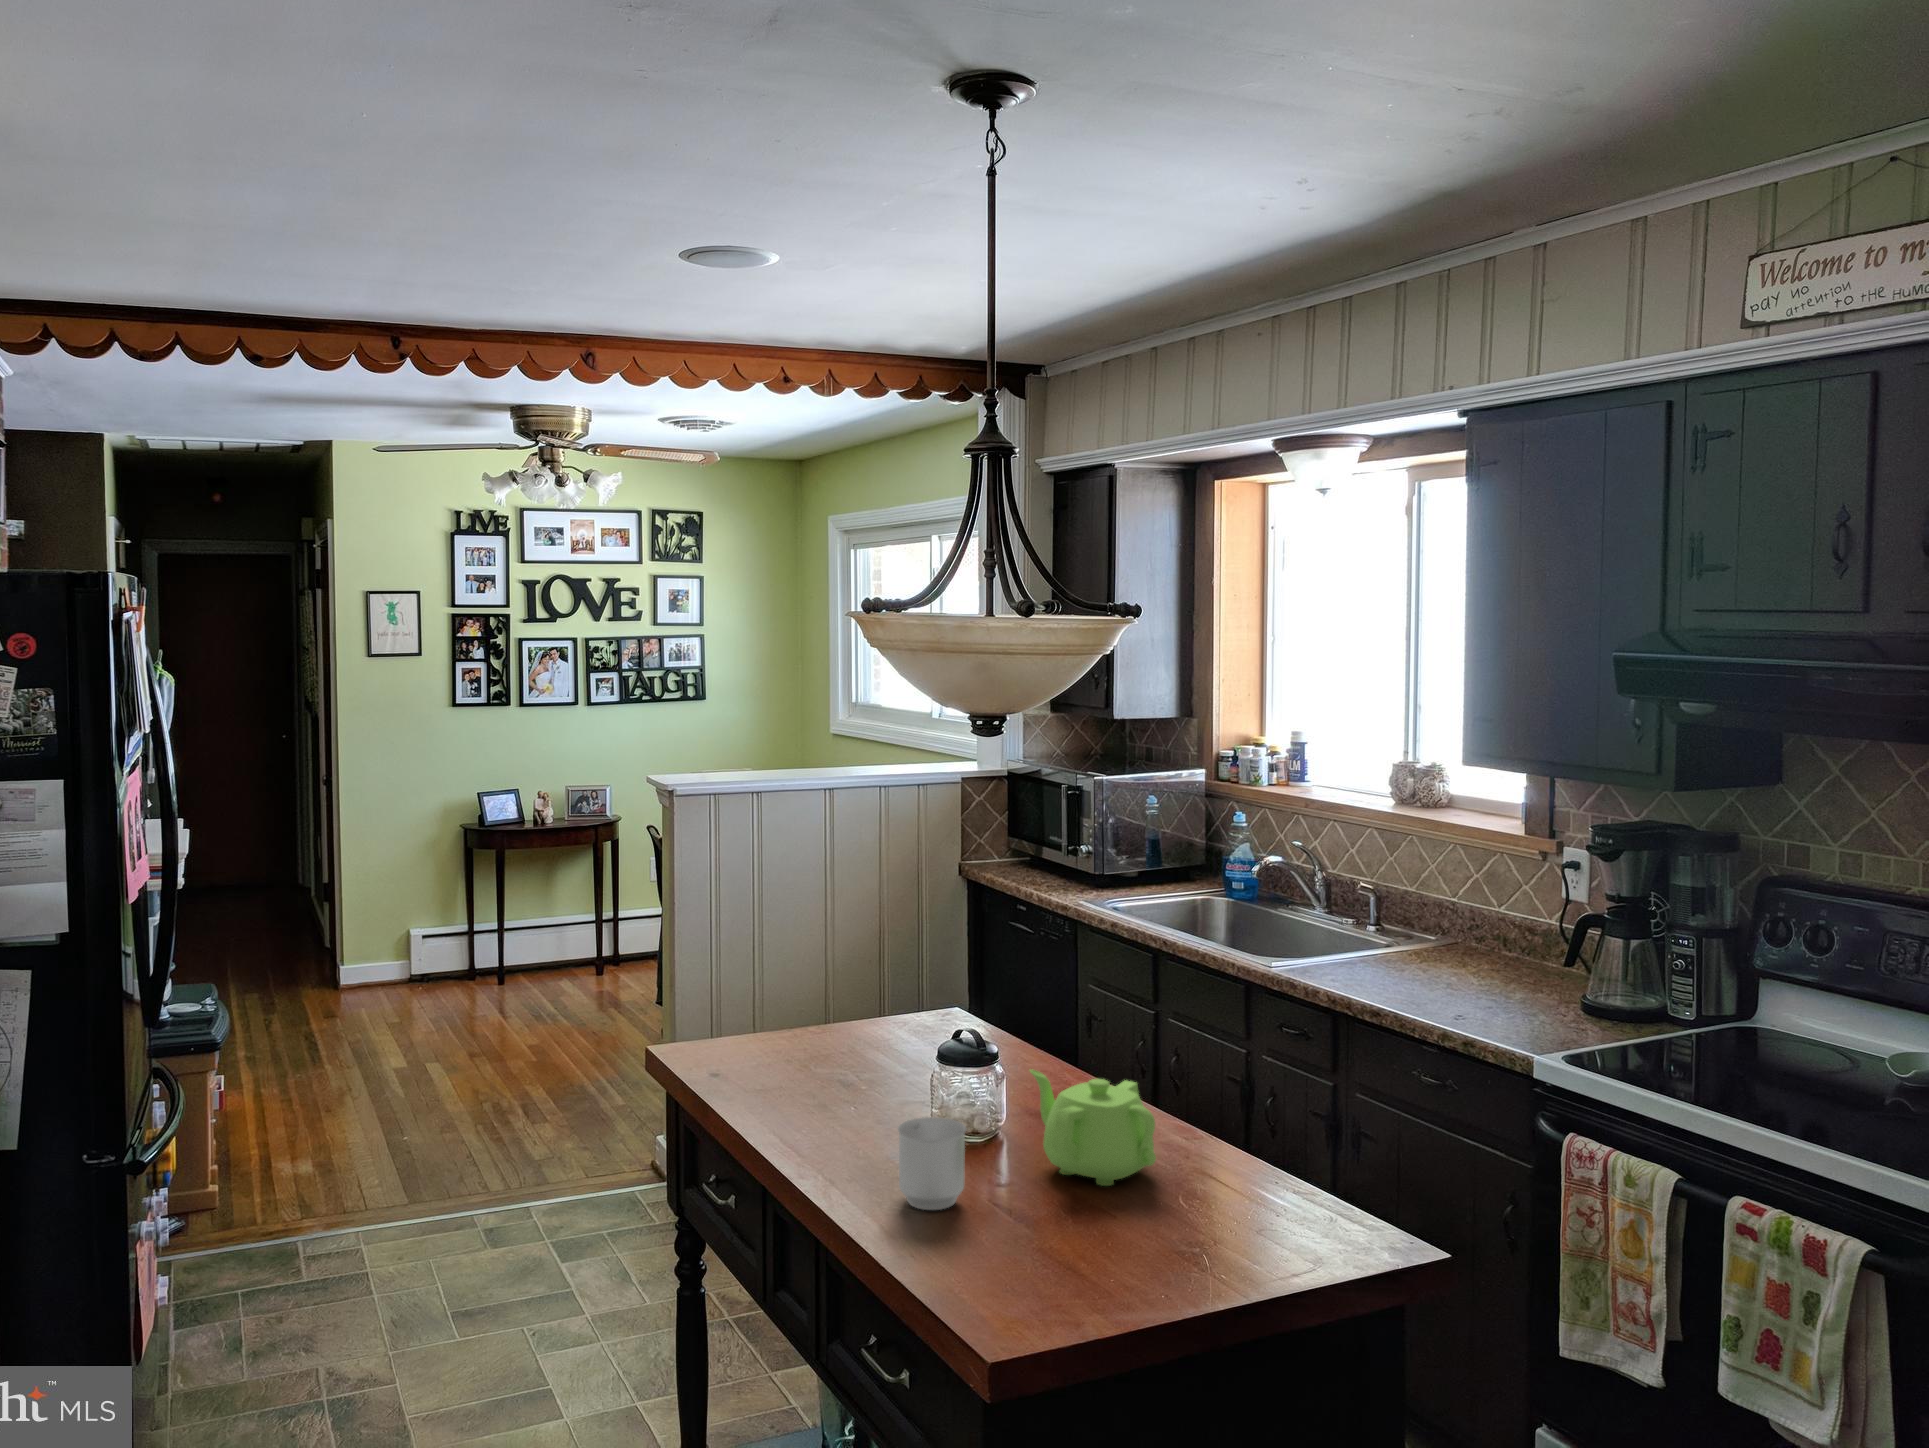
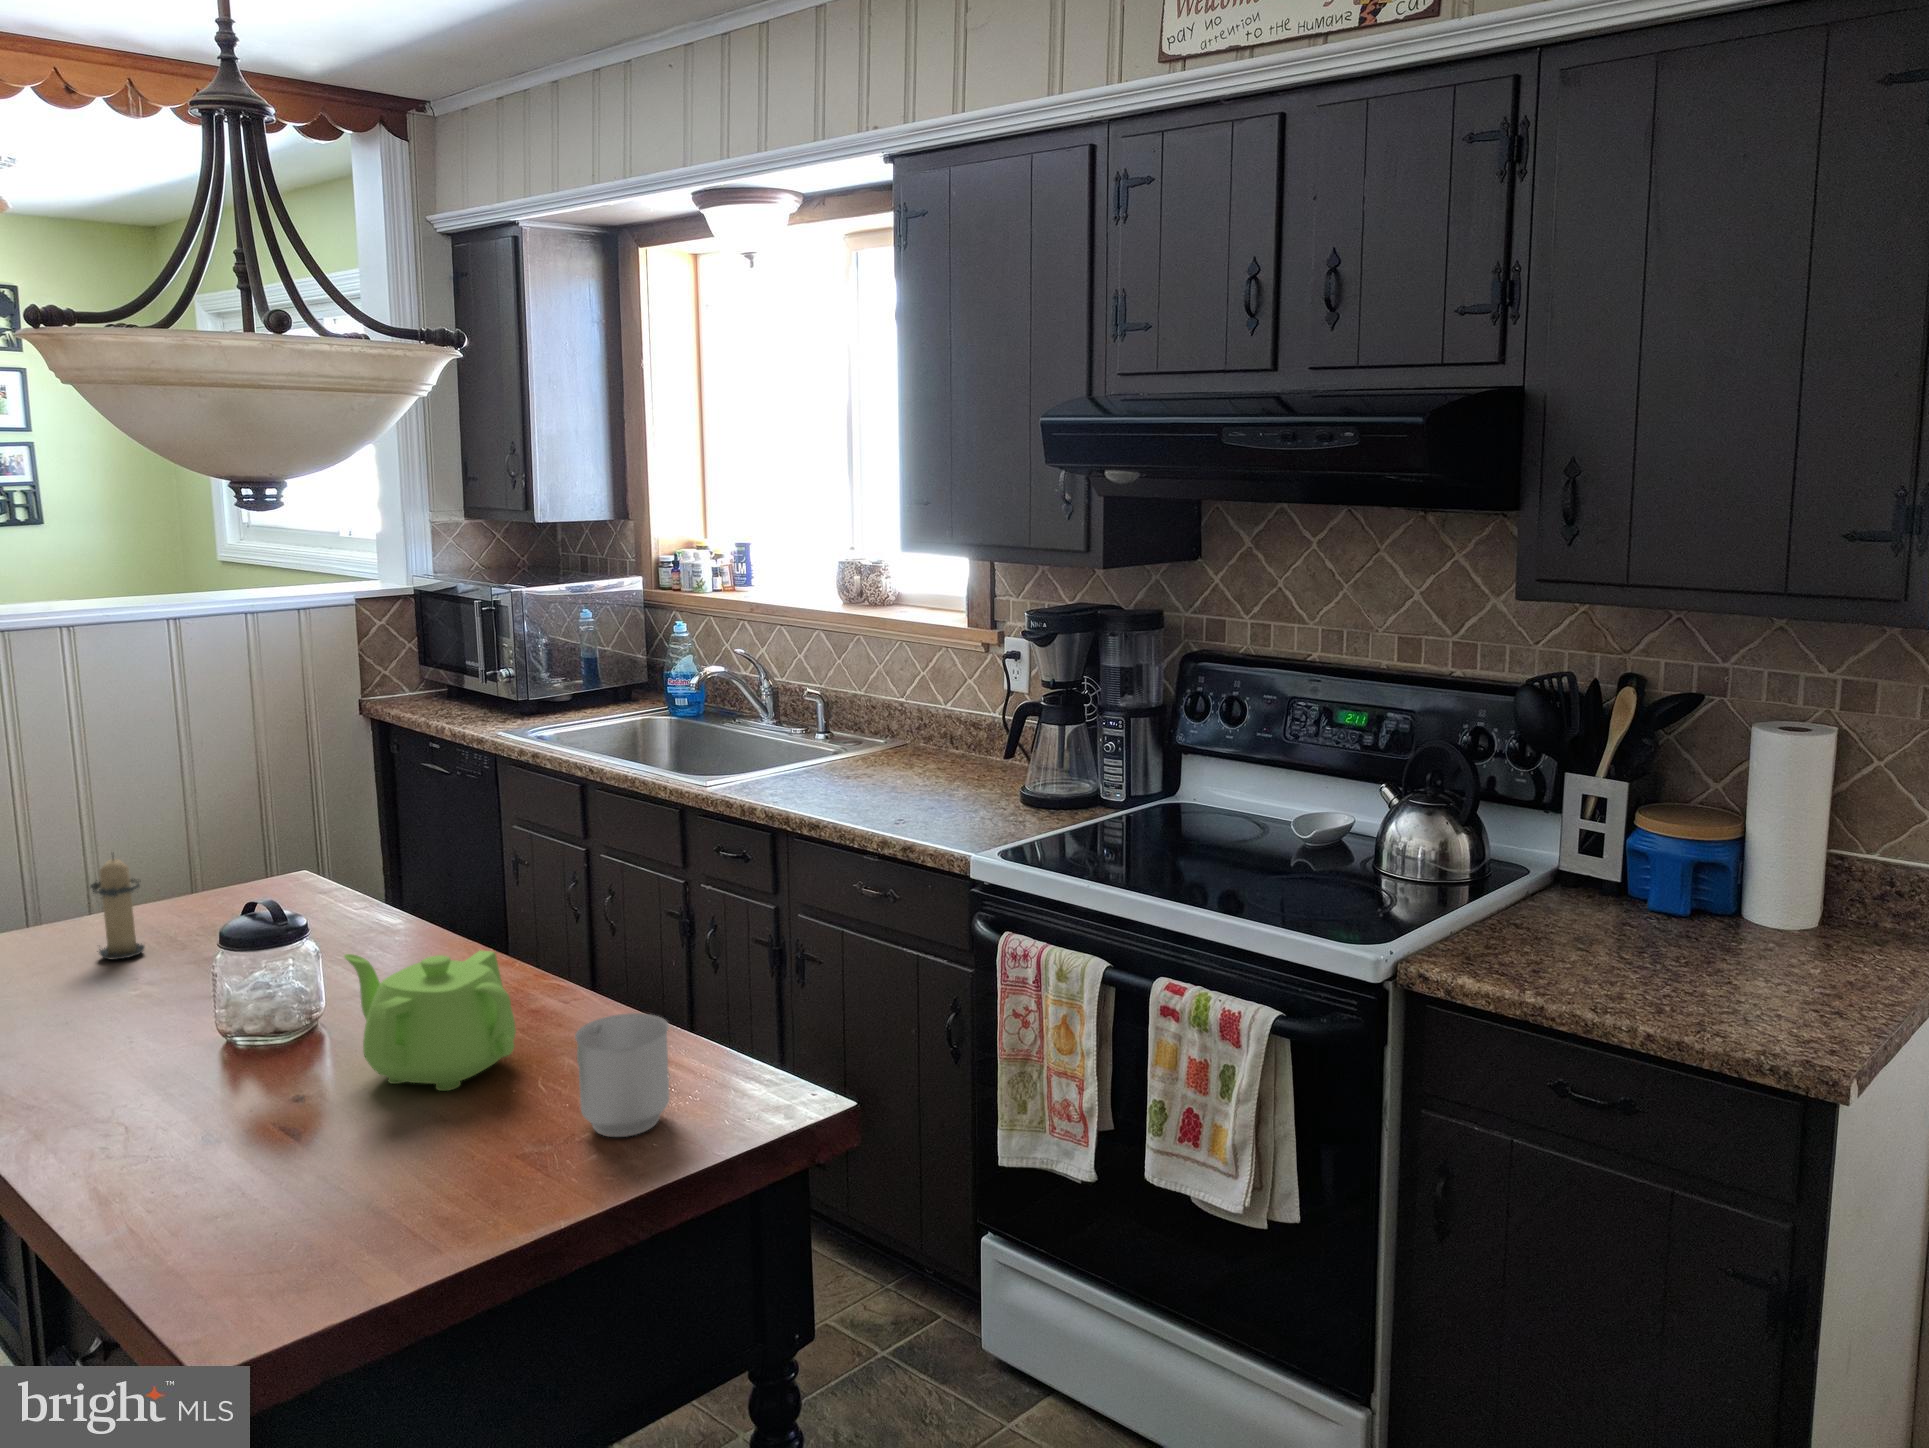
candle: none [825,974,864,1057] -> present [90,855,144,959]
mug: present [898,1117,966,1210] -> present [575,1013,669,1137]

